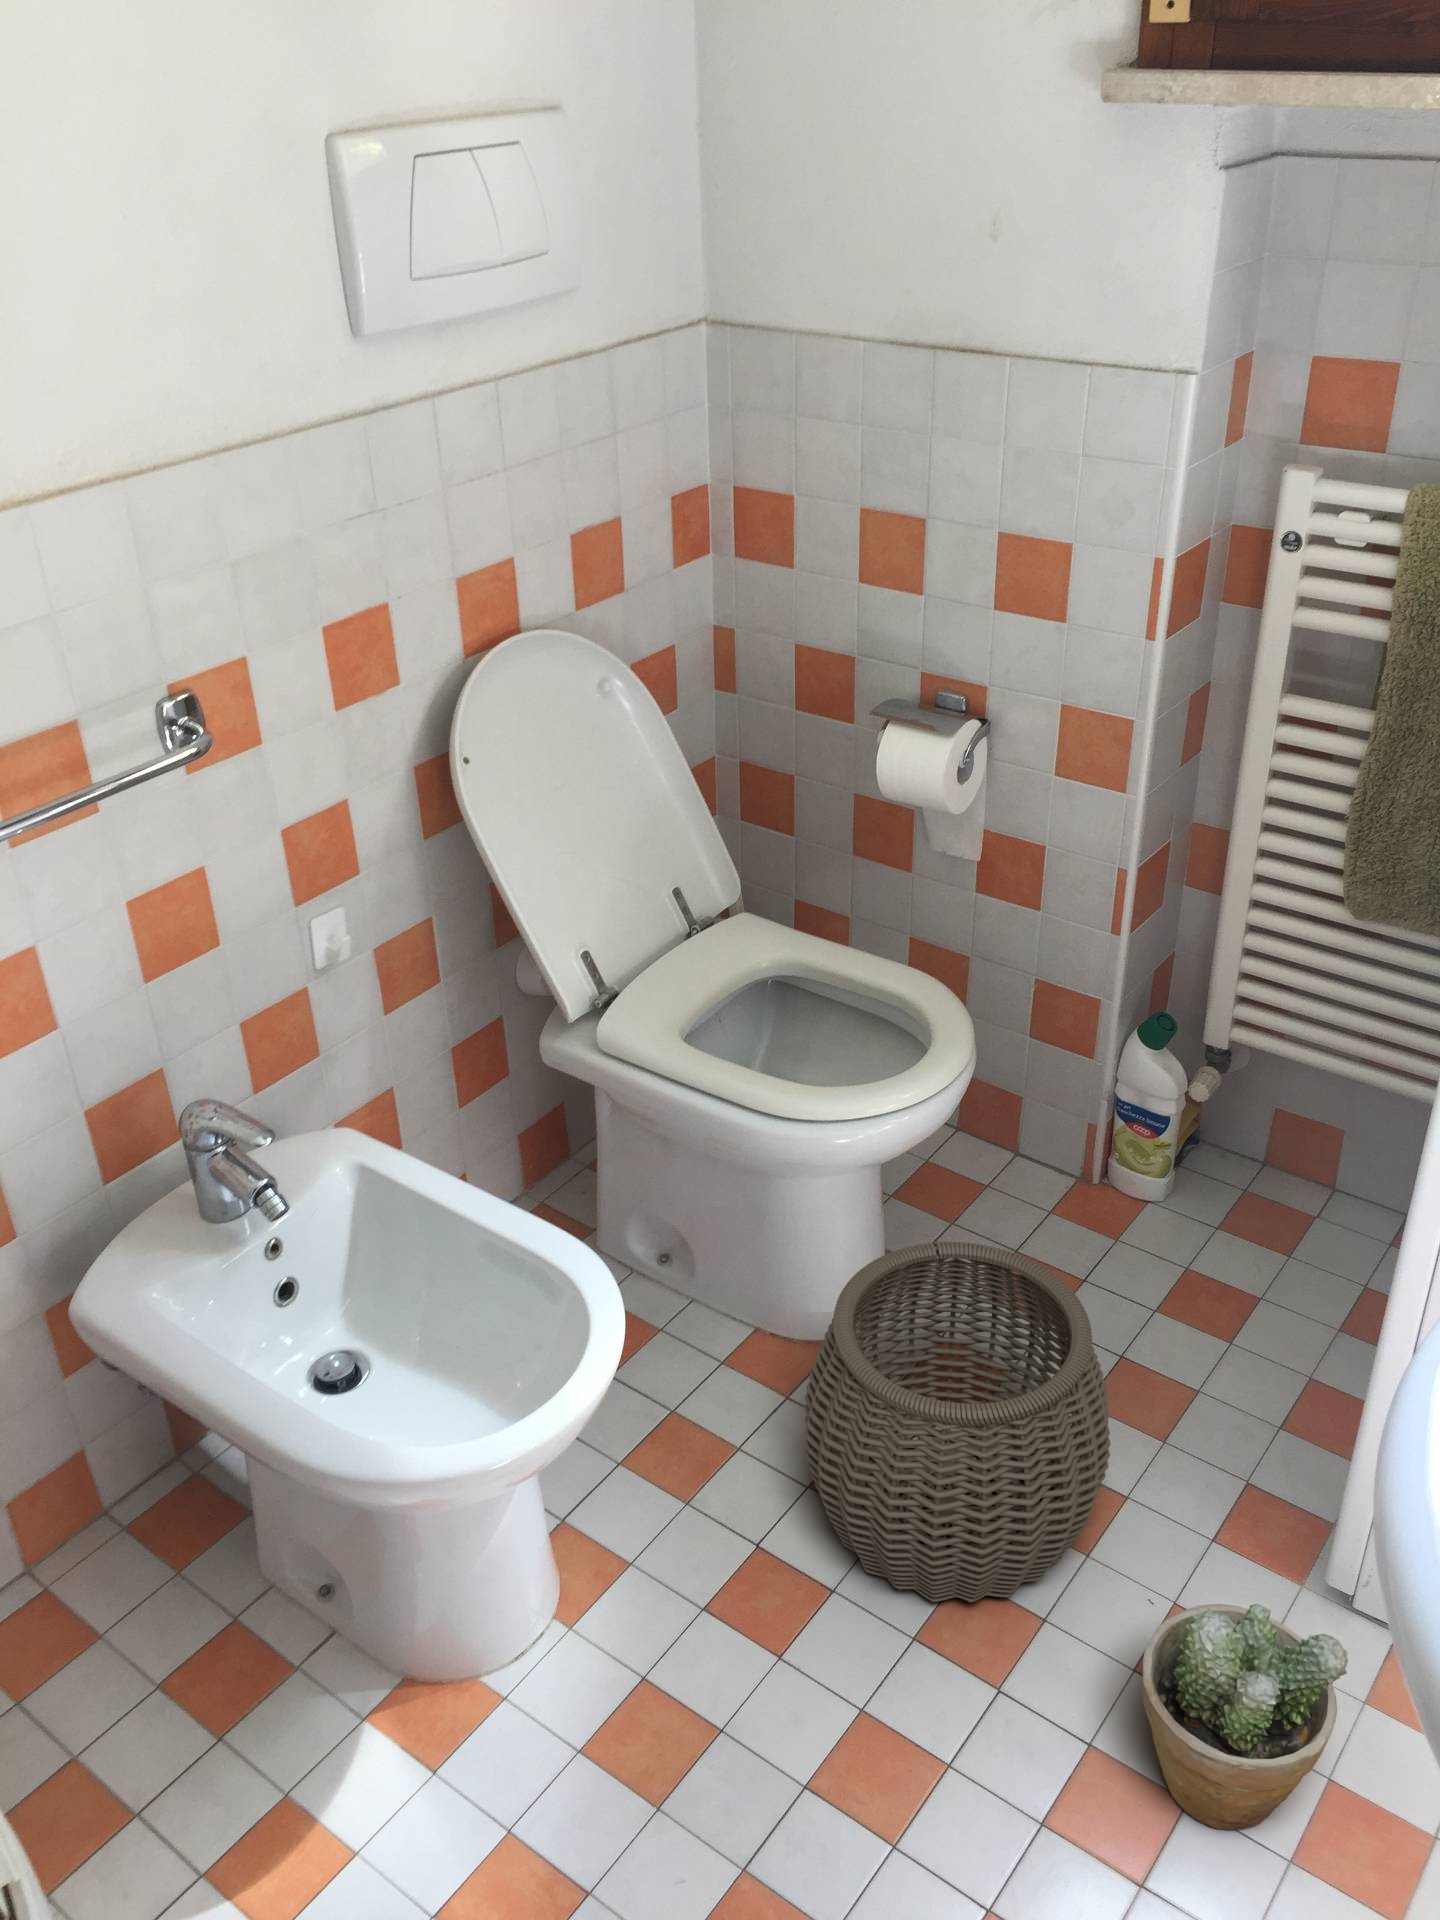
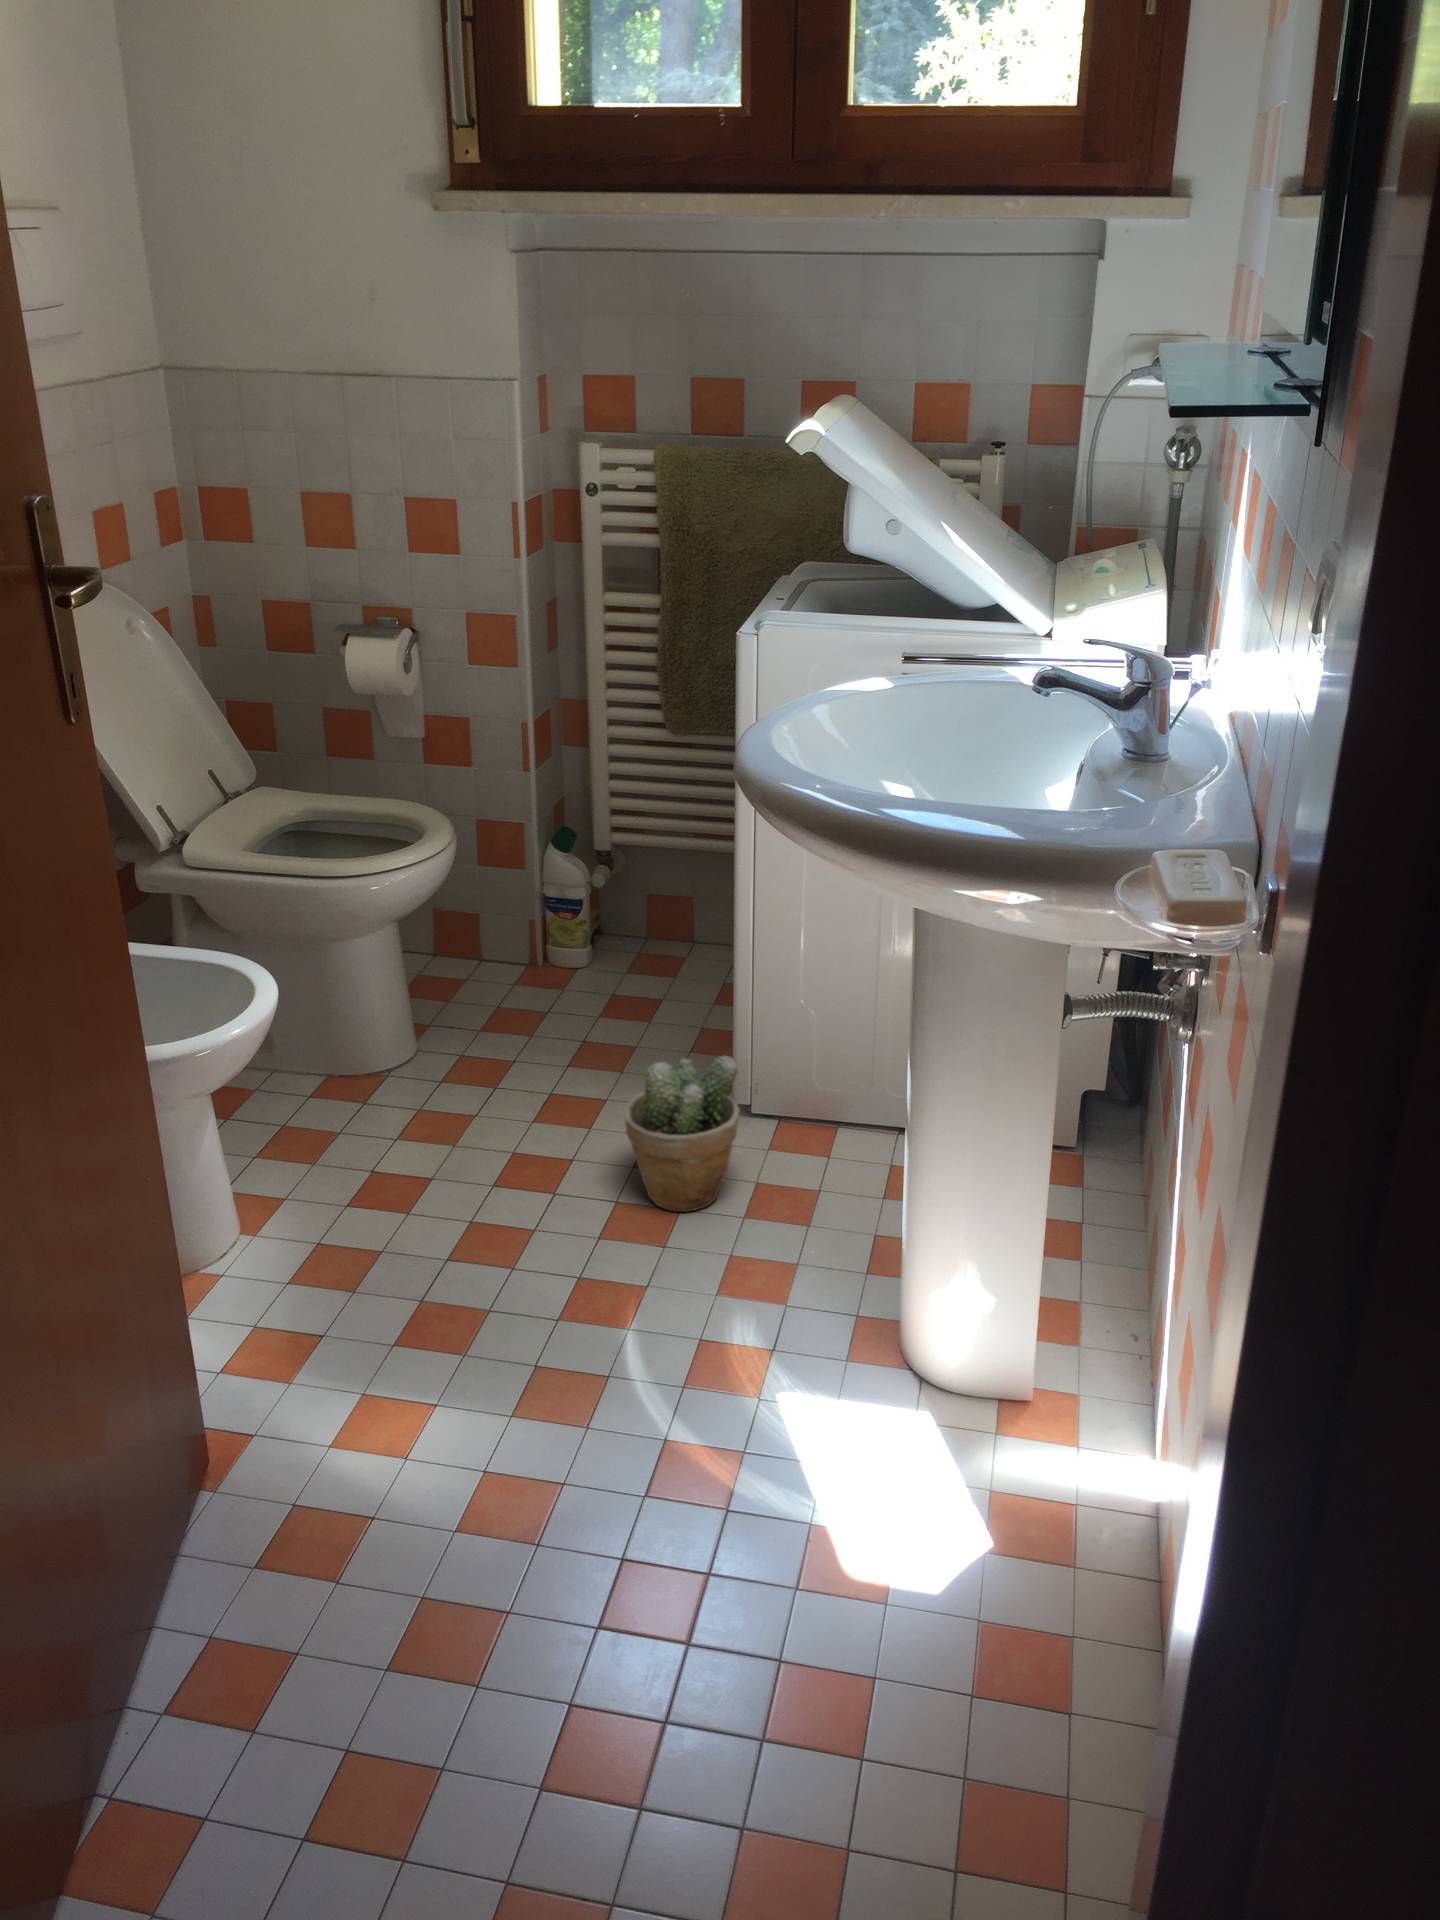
woven basket: present [804,1242,1111,1603] -> none [375,934,583,1159]

